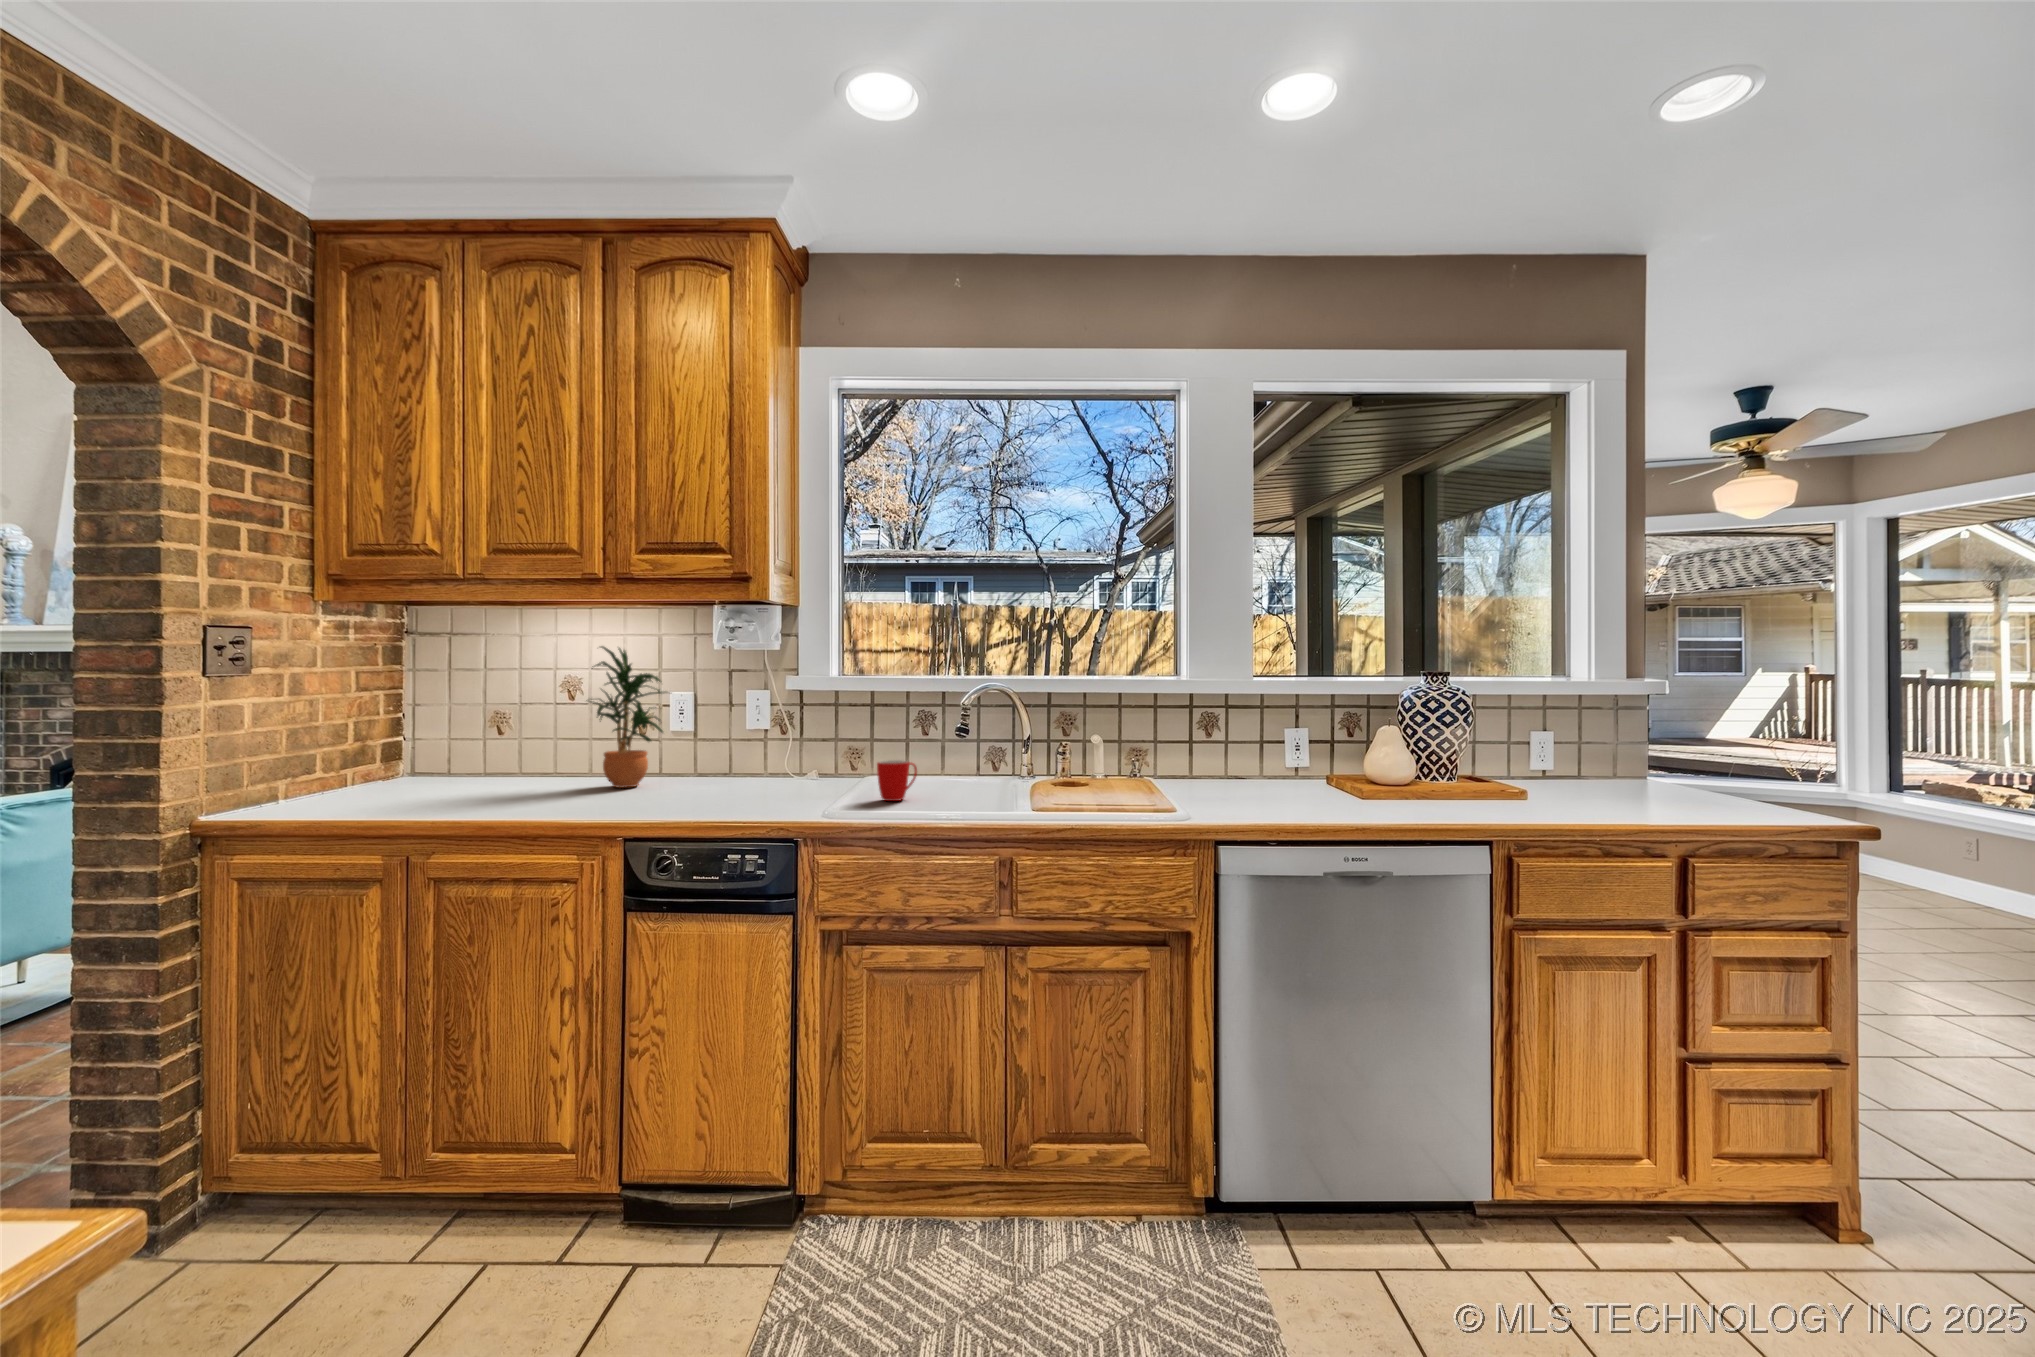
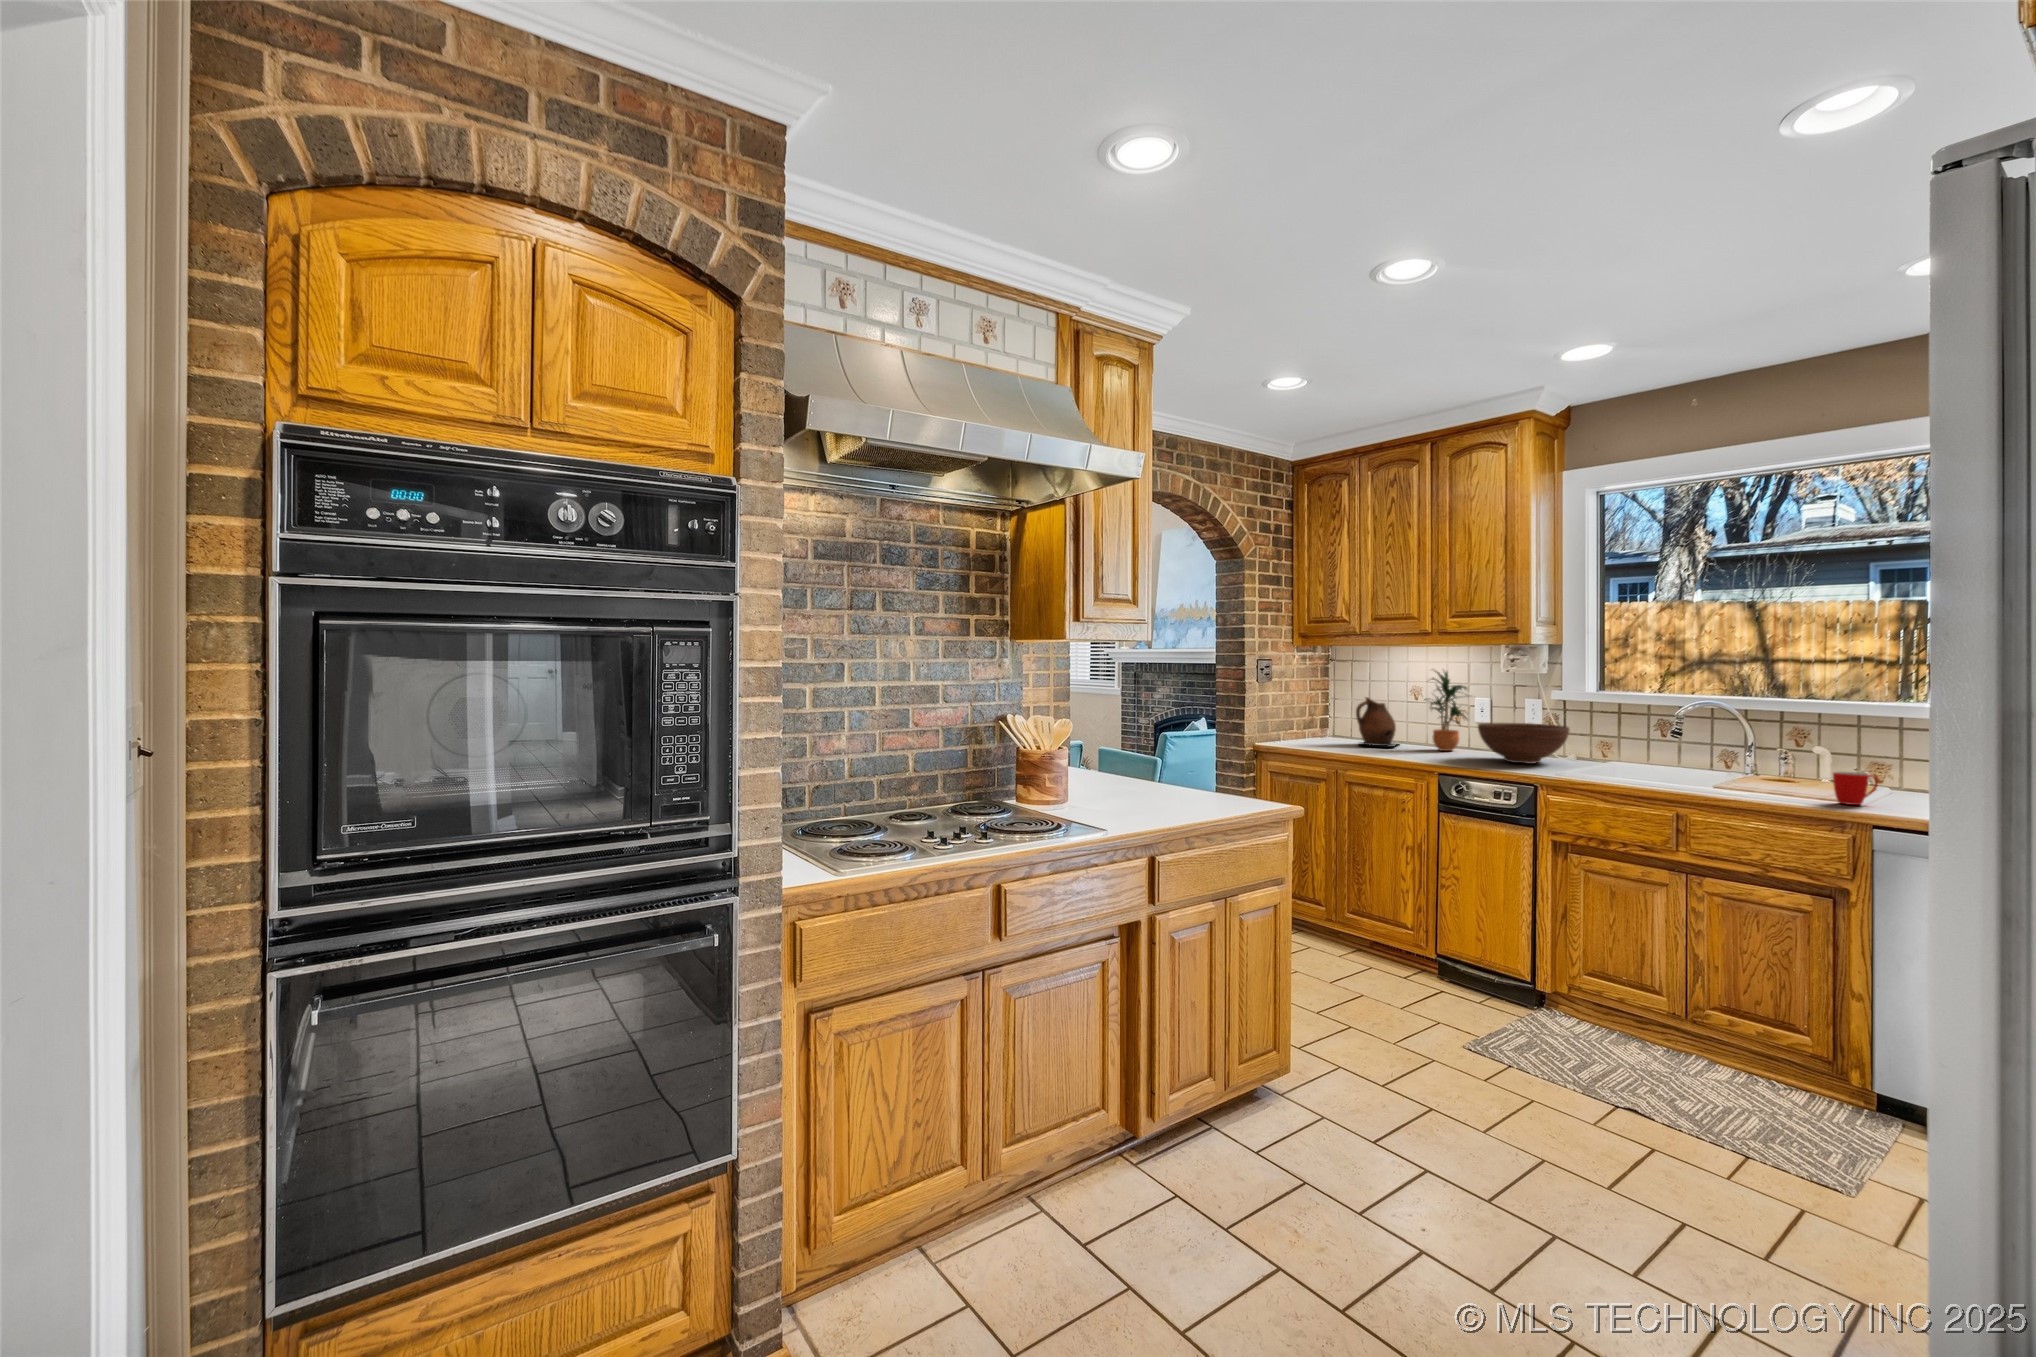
ceramic pitcher: none [455,699,544,790] -> present [1356,697,1397,747]
fruit bowl: none [685,732,823,799] -> present [1478,723,1569,764]
mug: present [877,760,917,801] -> present [1833,771,1878,805]

